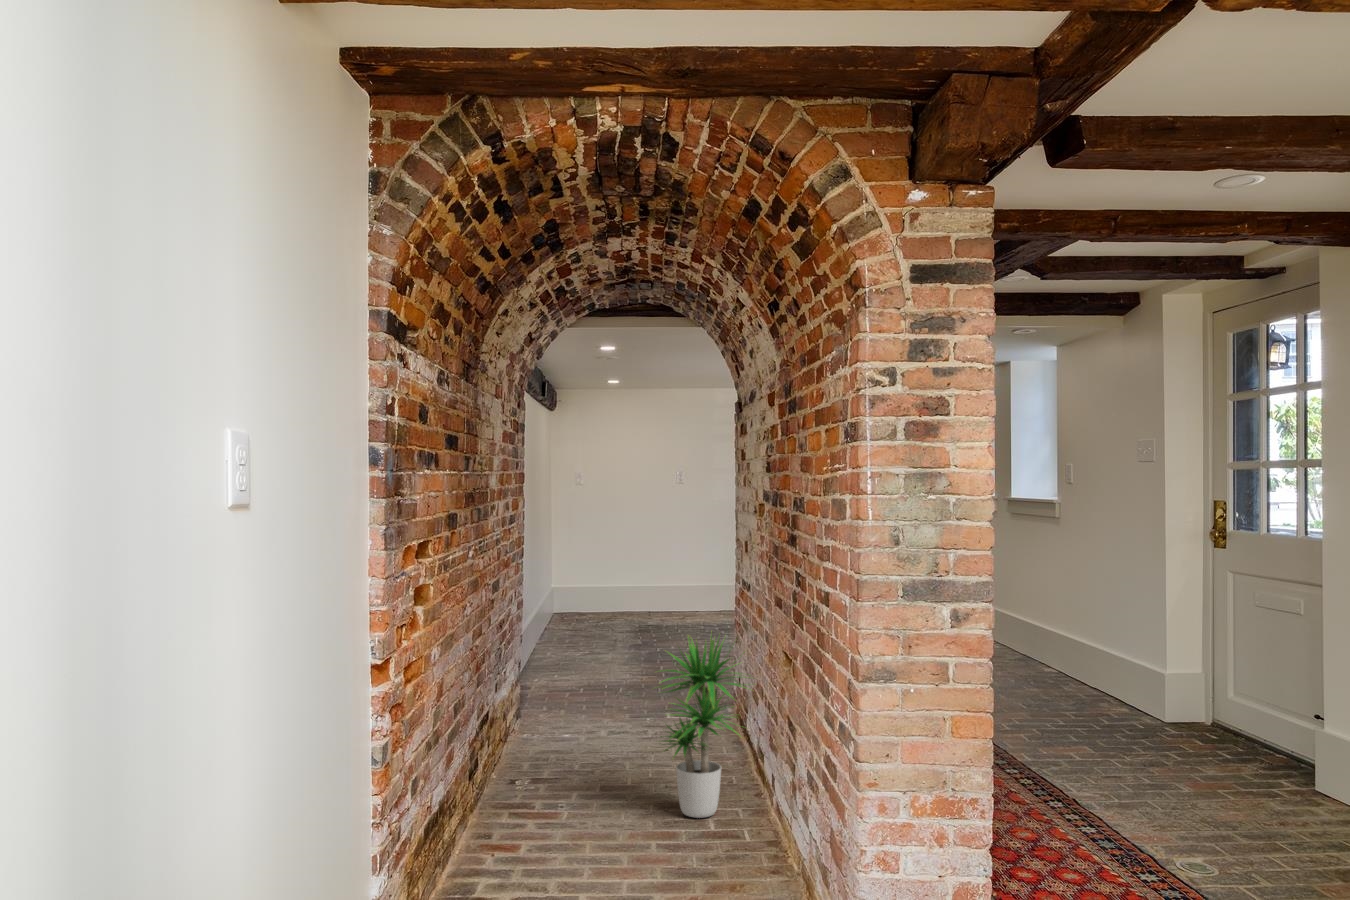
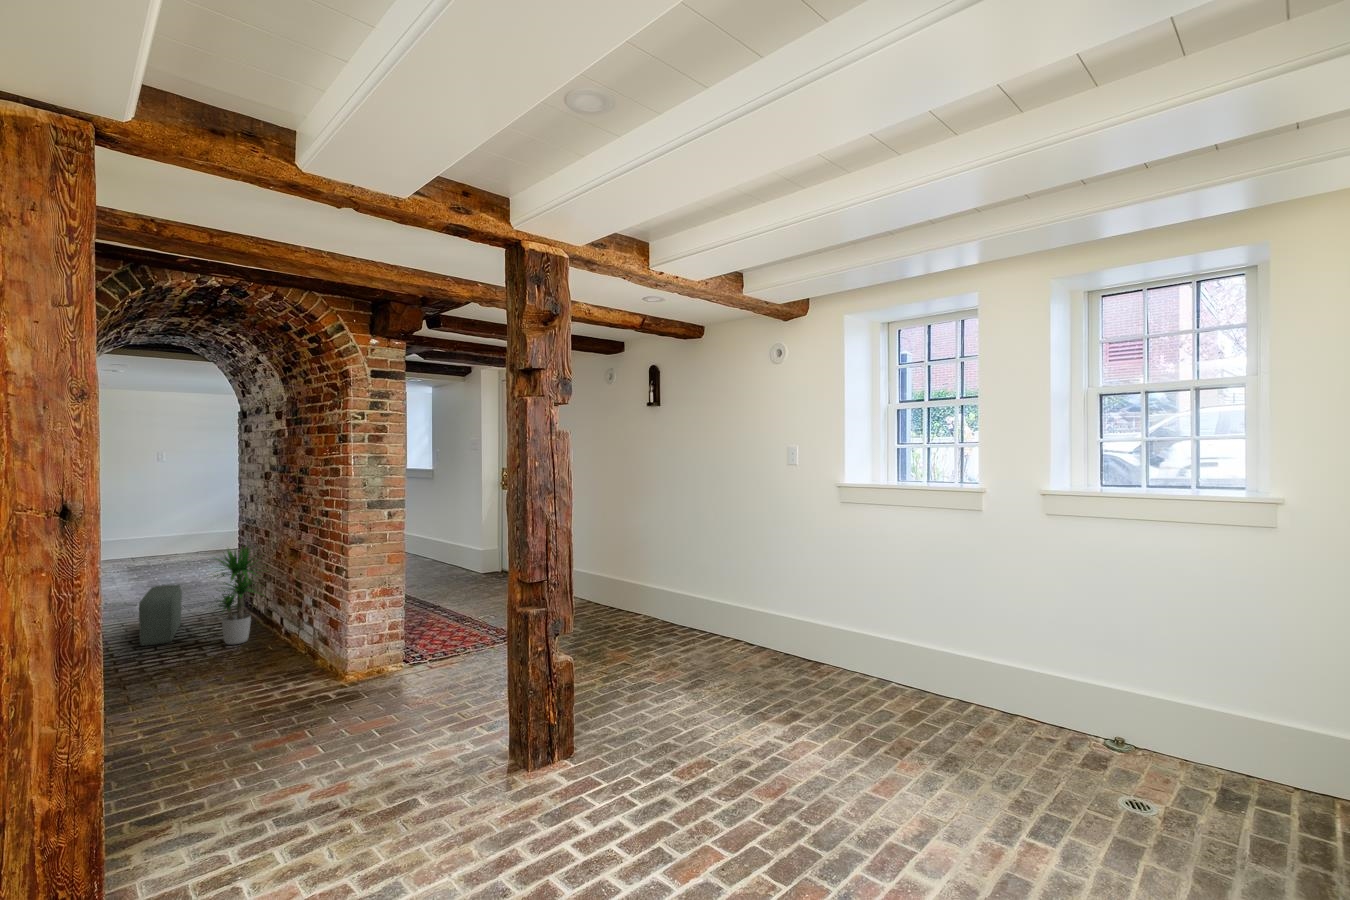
pouf: none [573,680,644,787] -> present [139,585,182,646]

